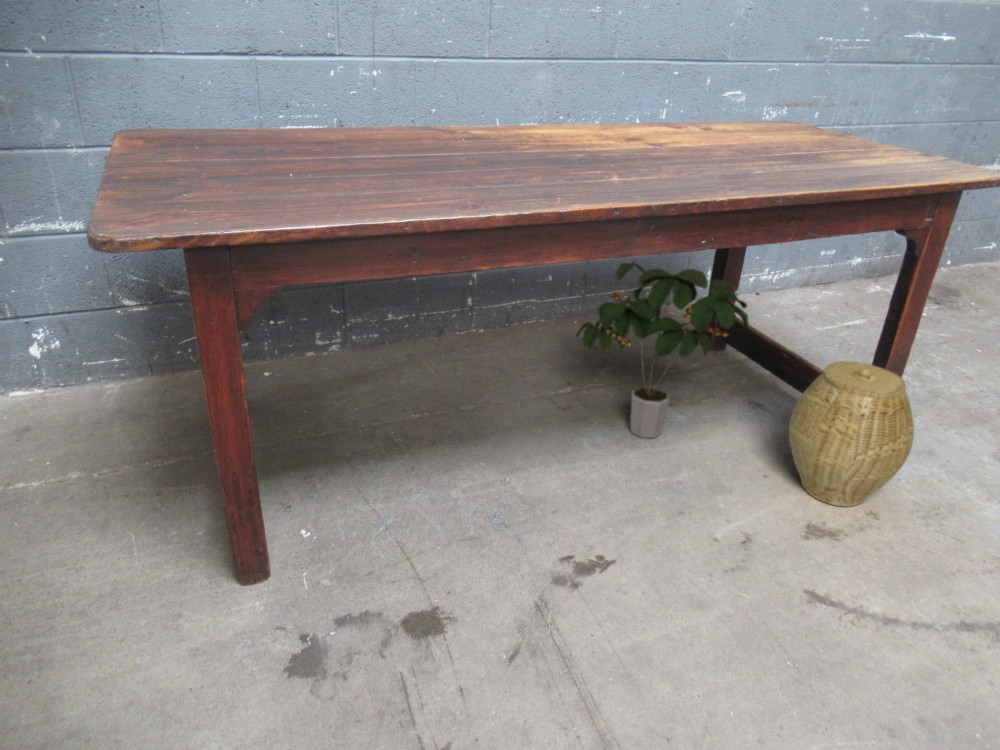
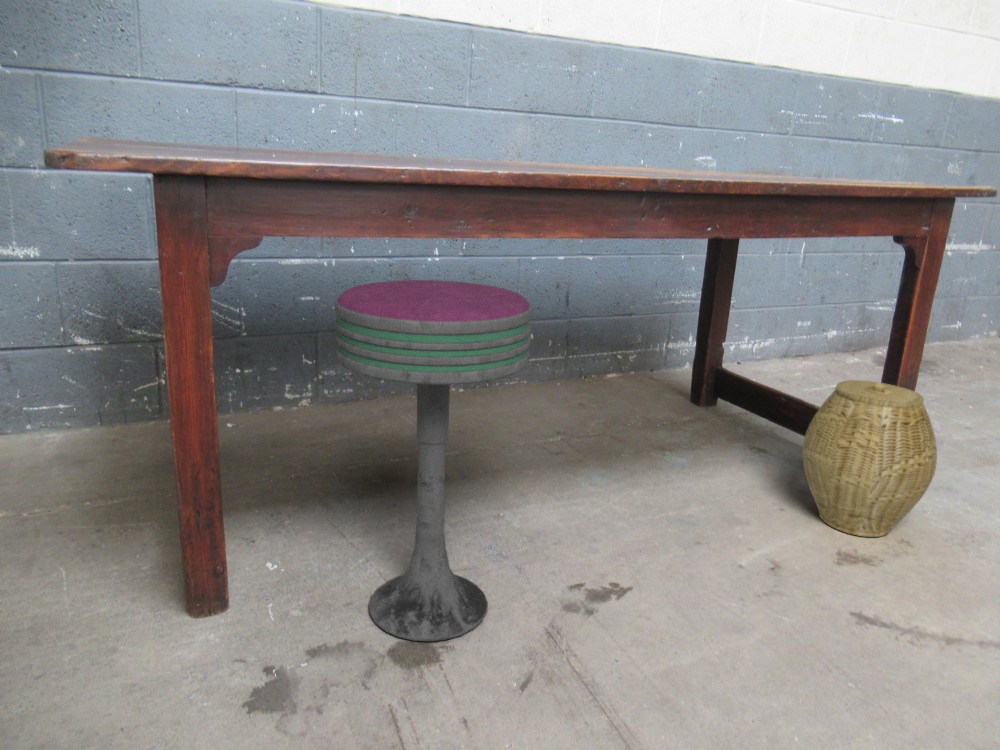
potted plant: present [576,261,748,438] -> none [568,286,752,479]
bar stool: none [345,299,524,613] -> present [335,280,532,641]

